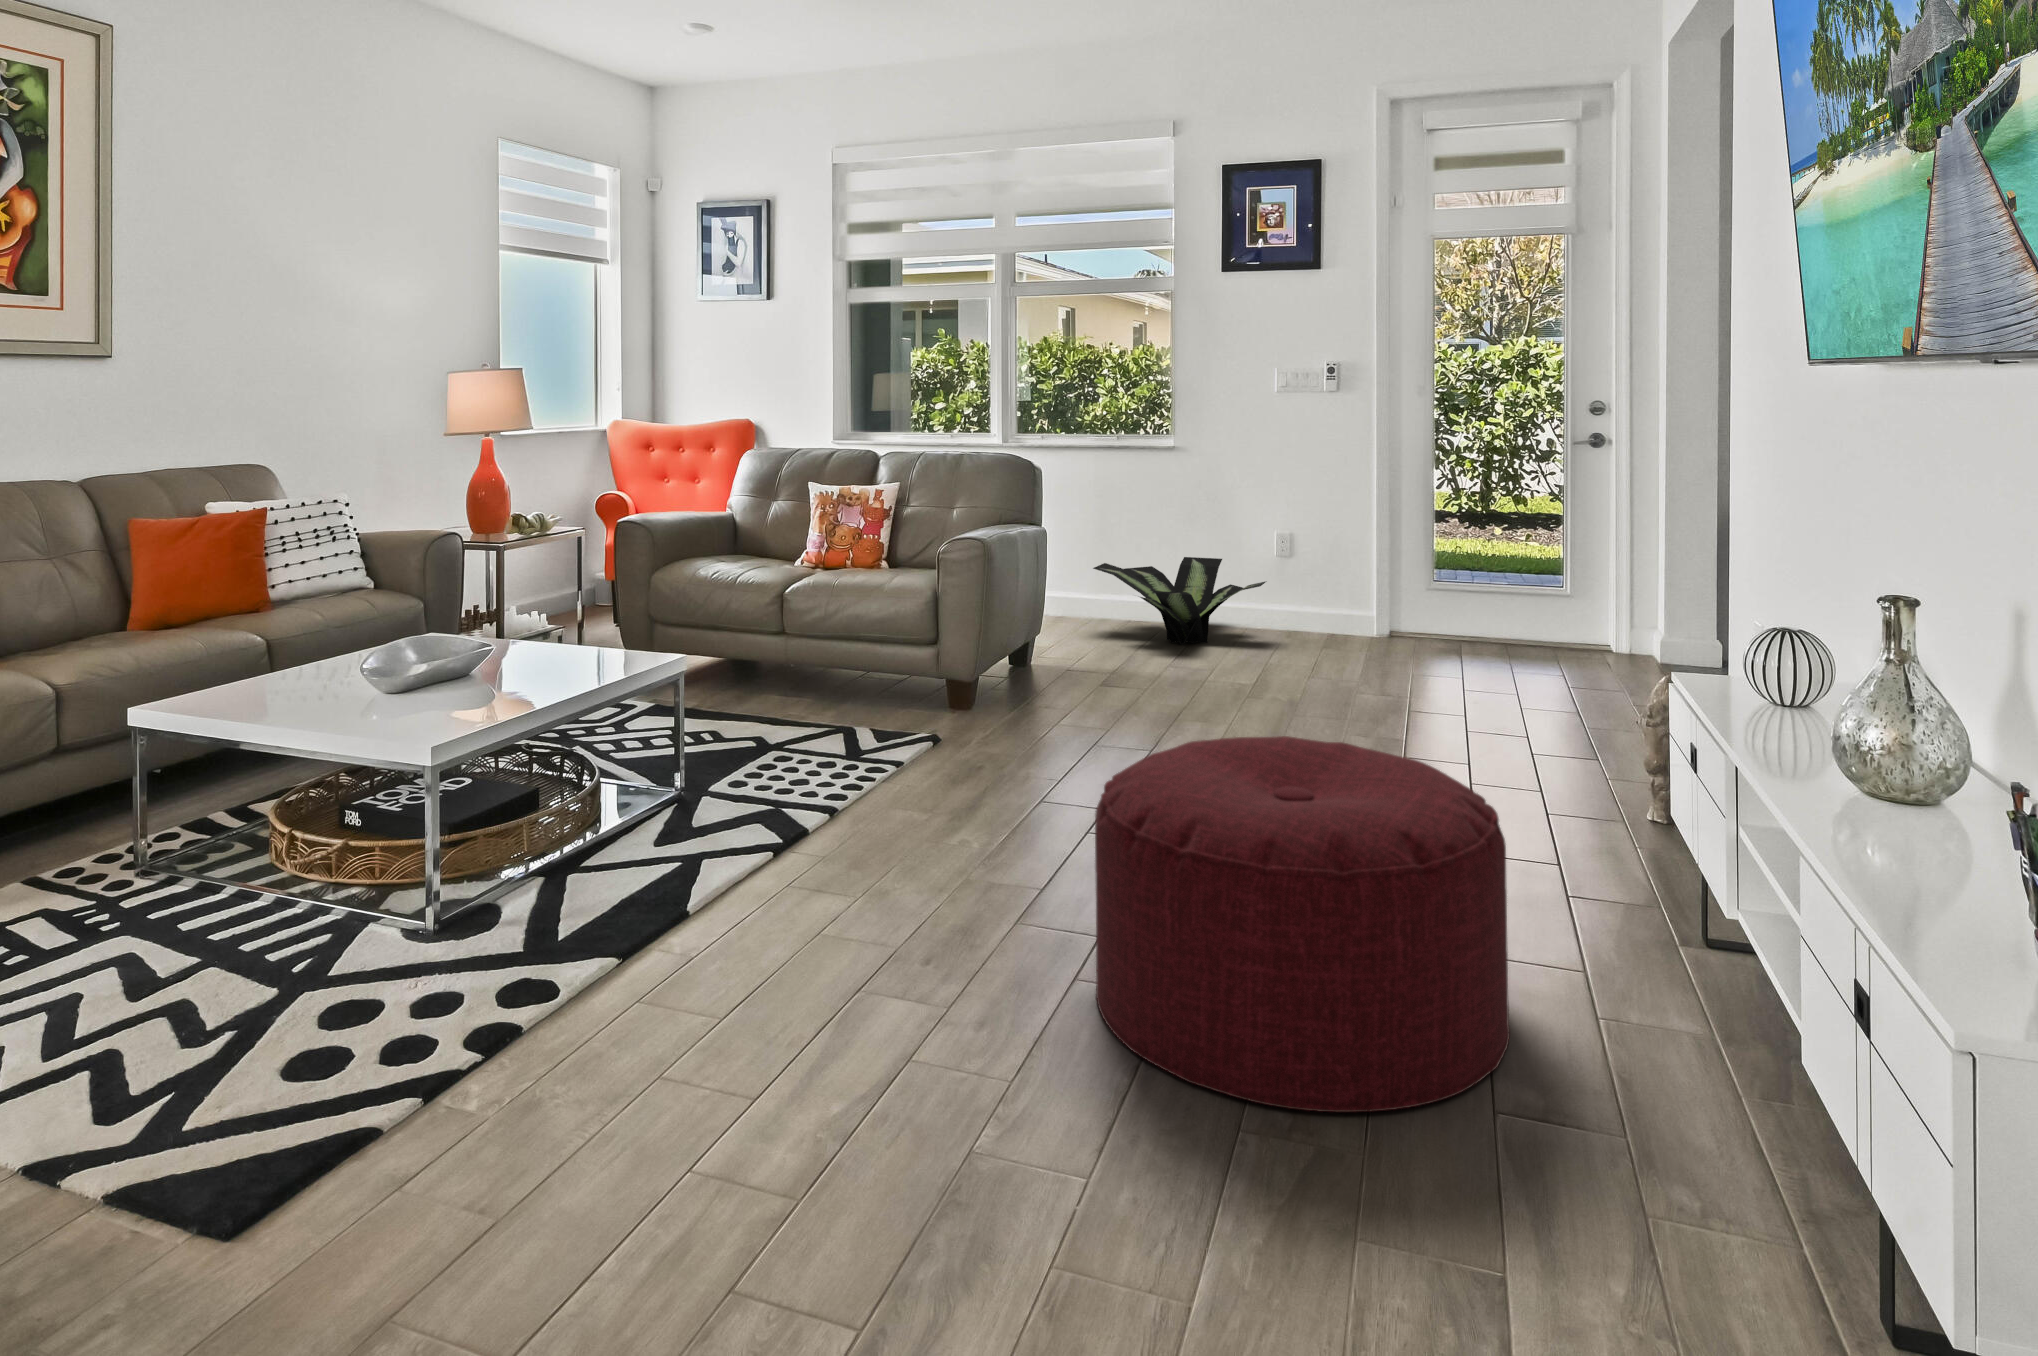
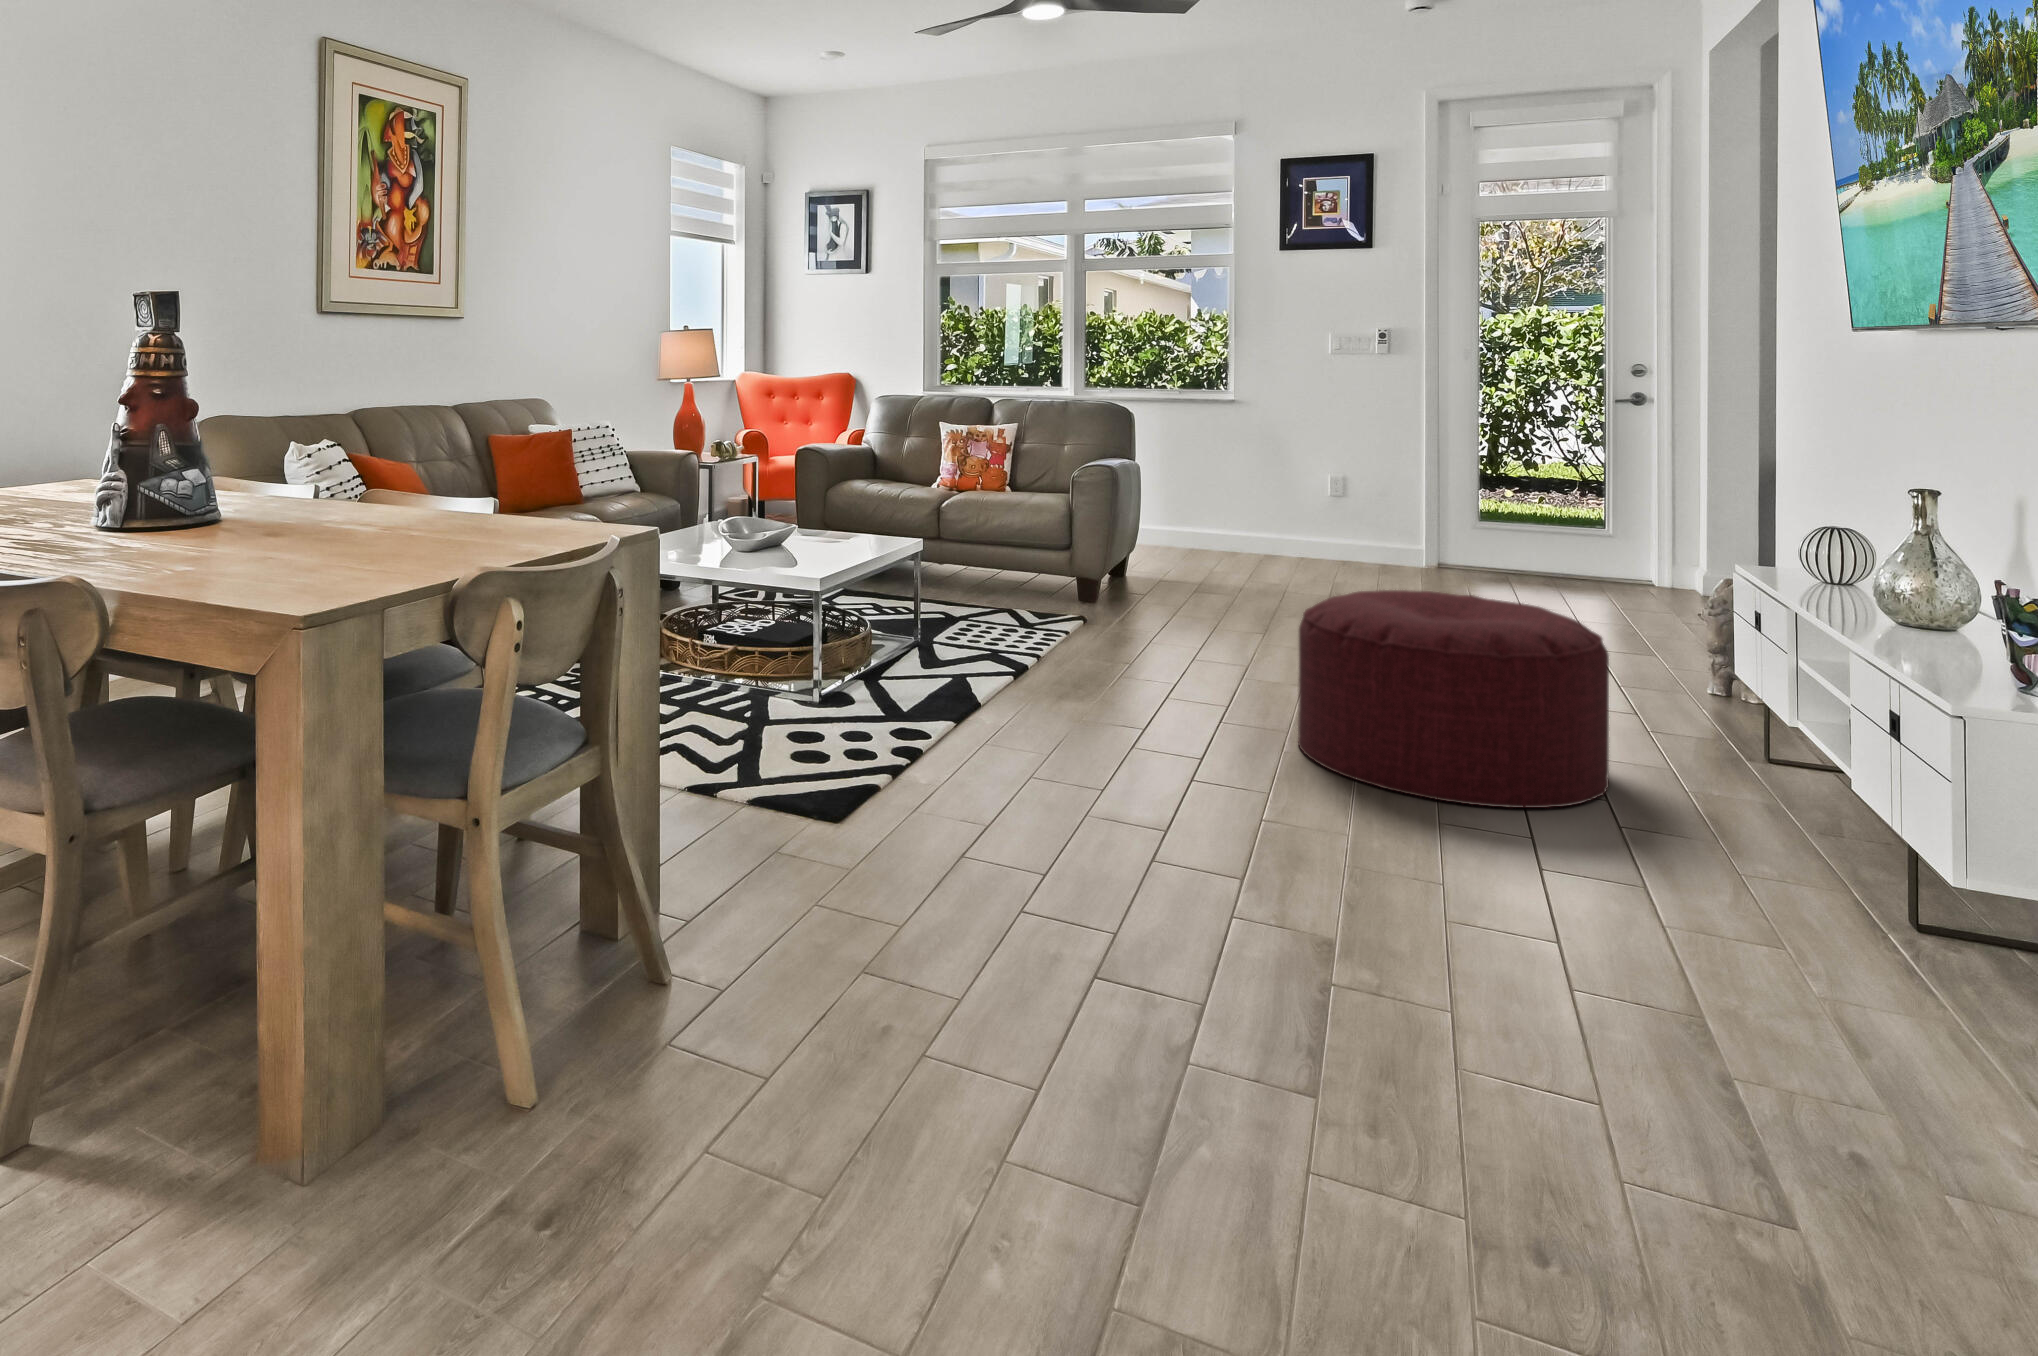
potted plant: present [1093,557,1265,645] -> none [1170,495,1325,565]

